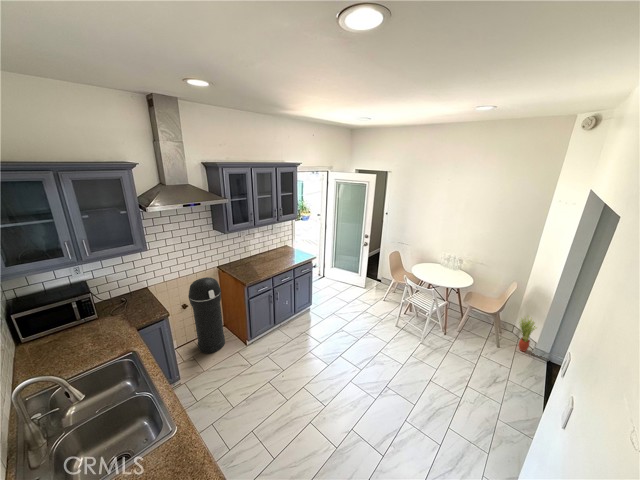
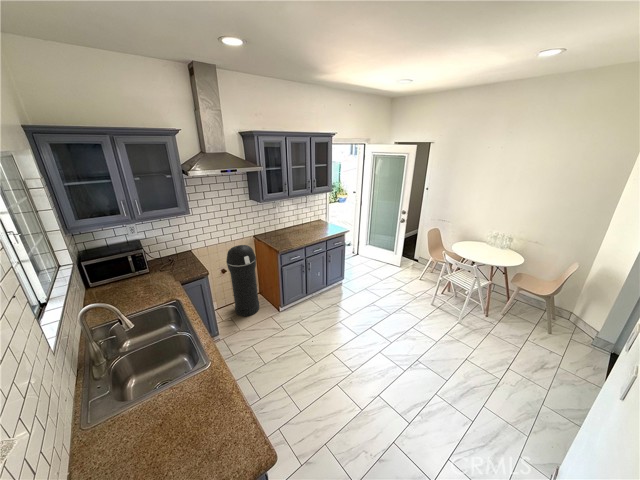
potted plant: present [519,316,535,351] -> none [576,300,601,341]

